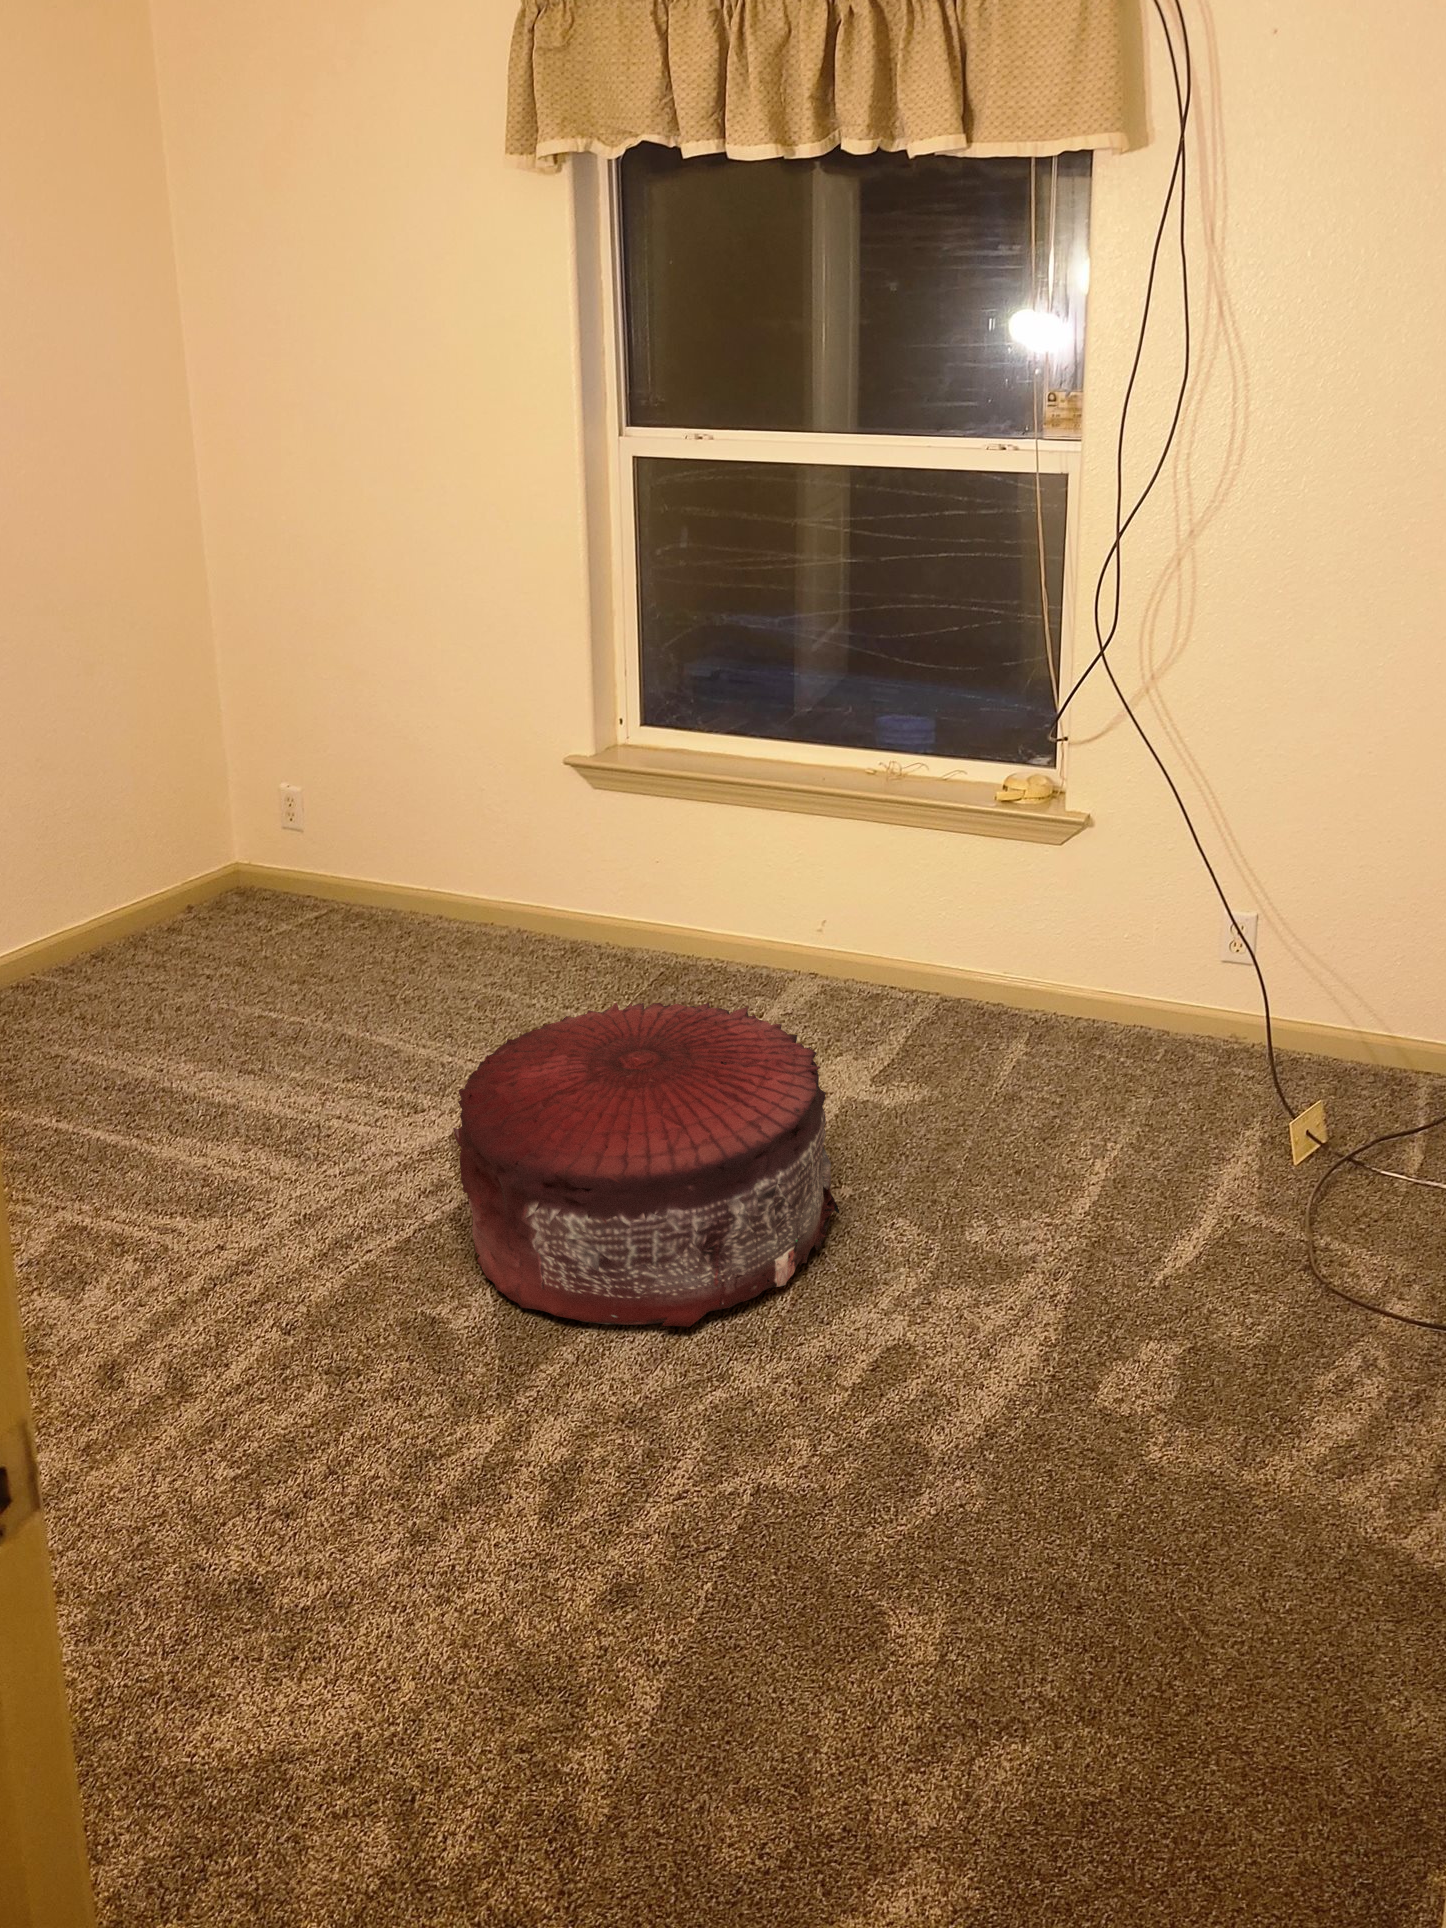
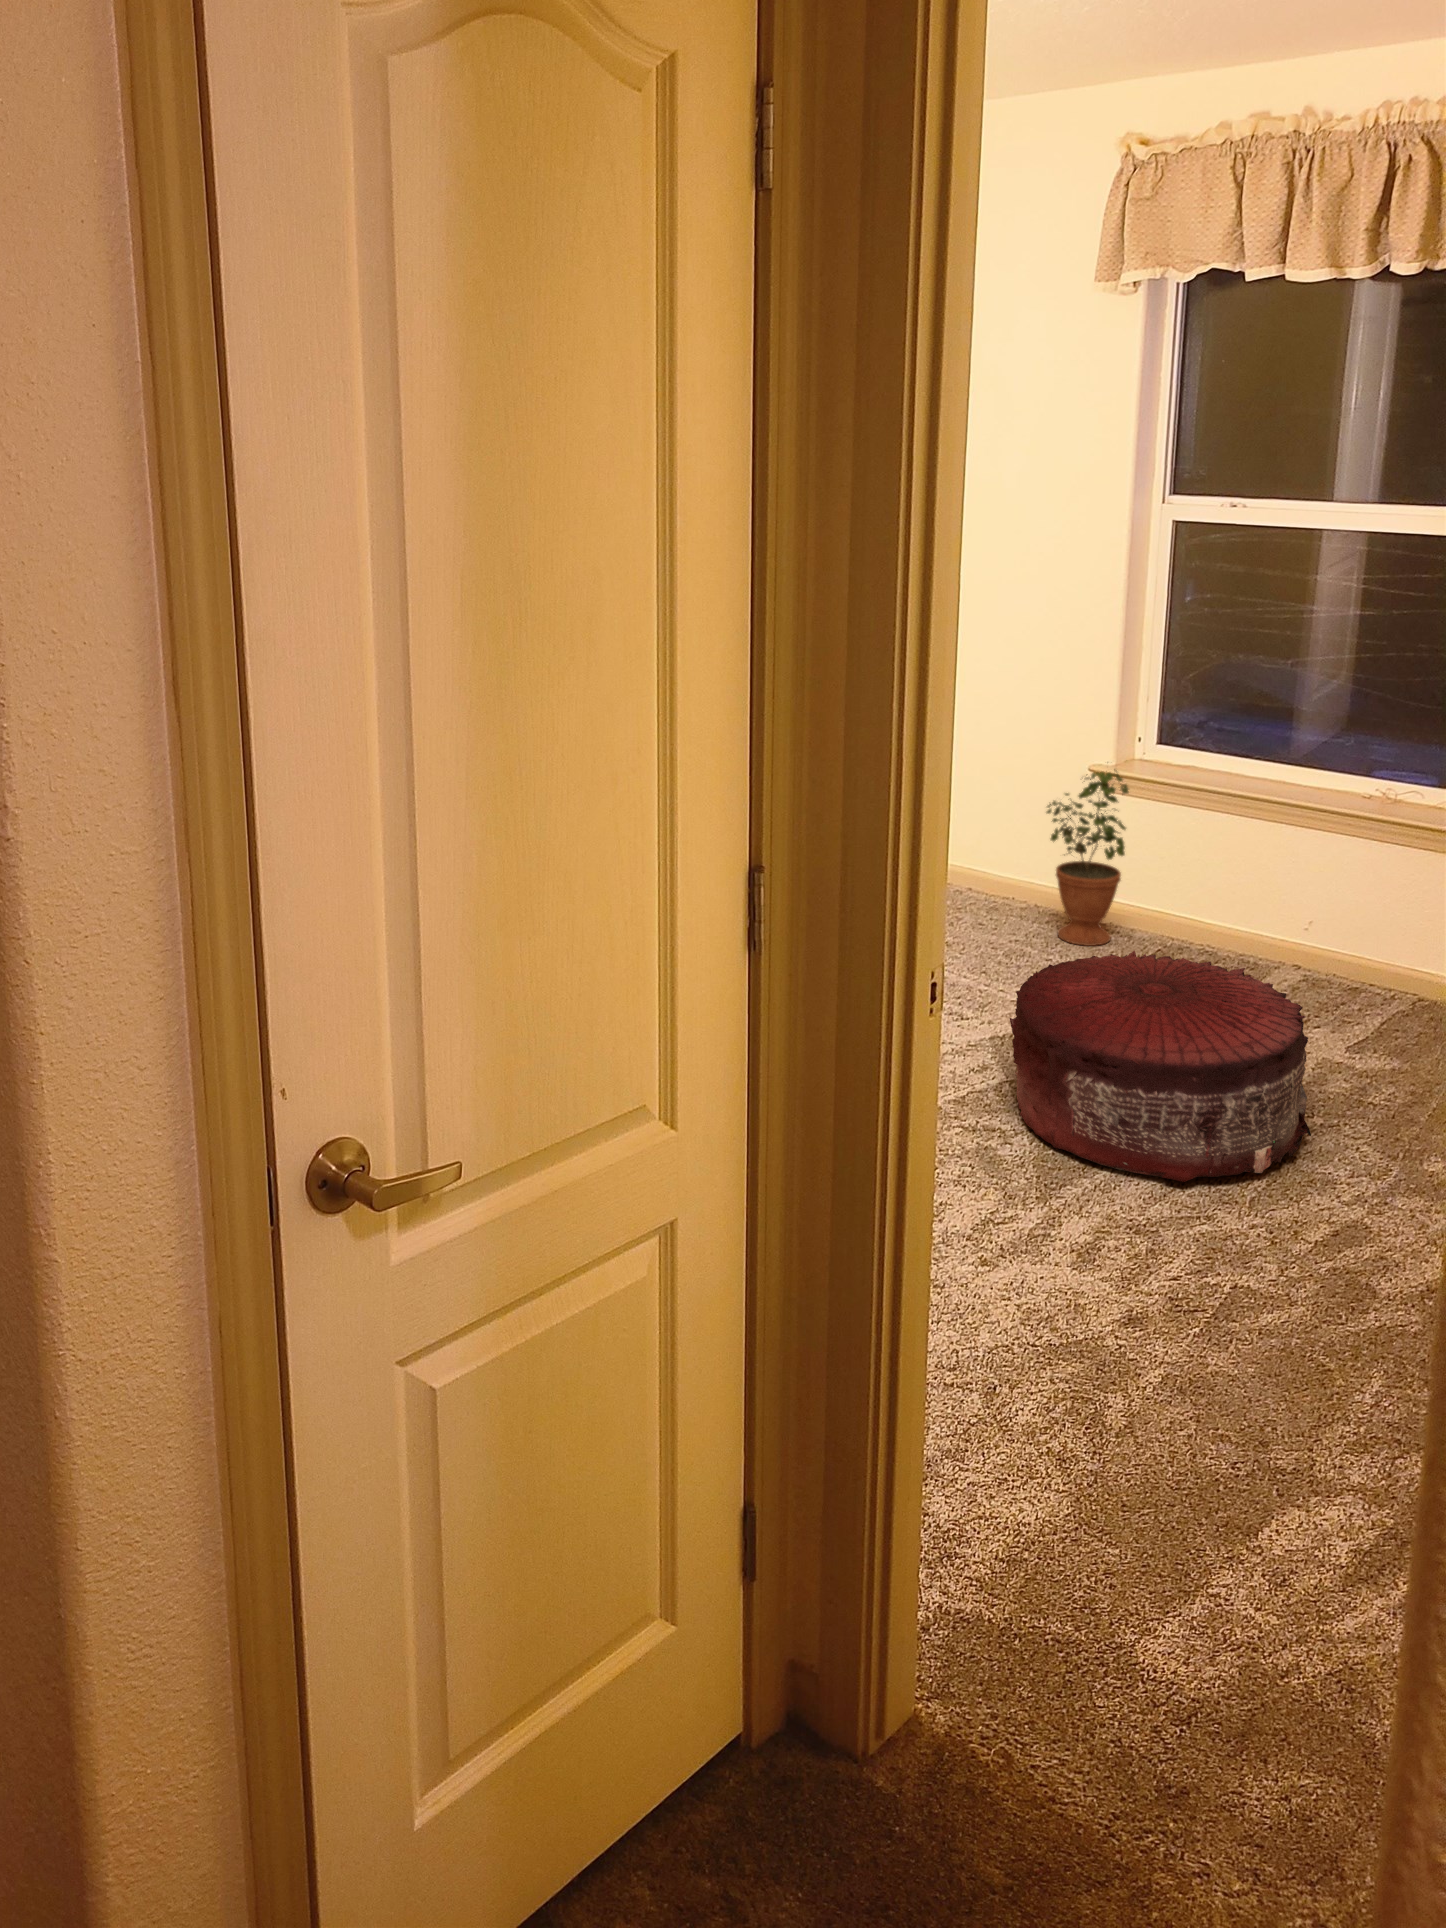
potted plant: none [514,755,614,982] -> present [1047,769,1129,946]

